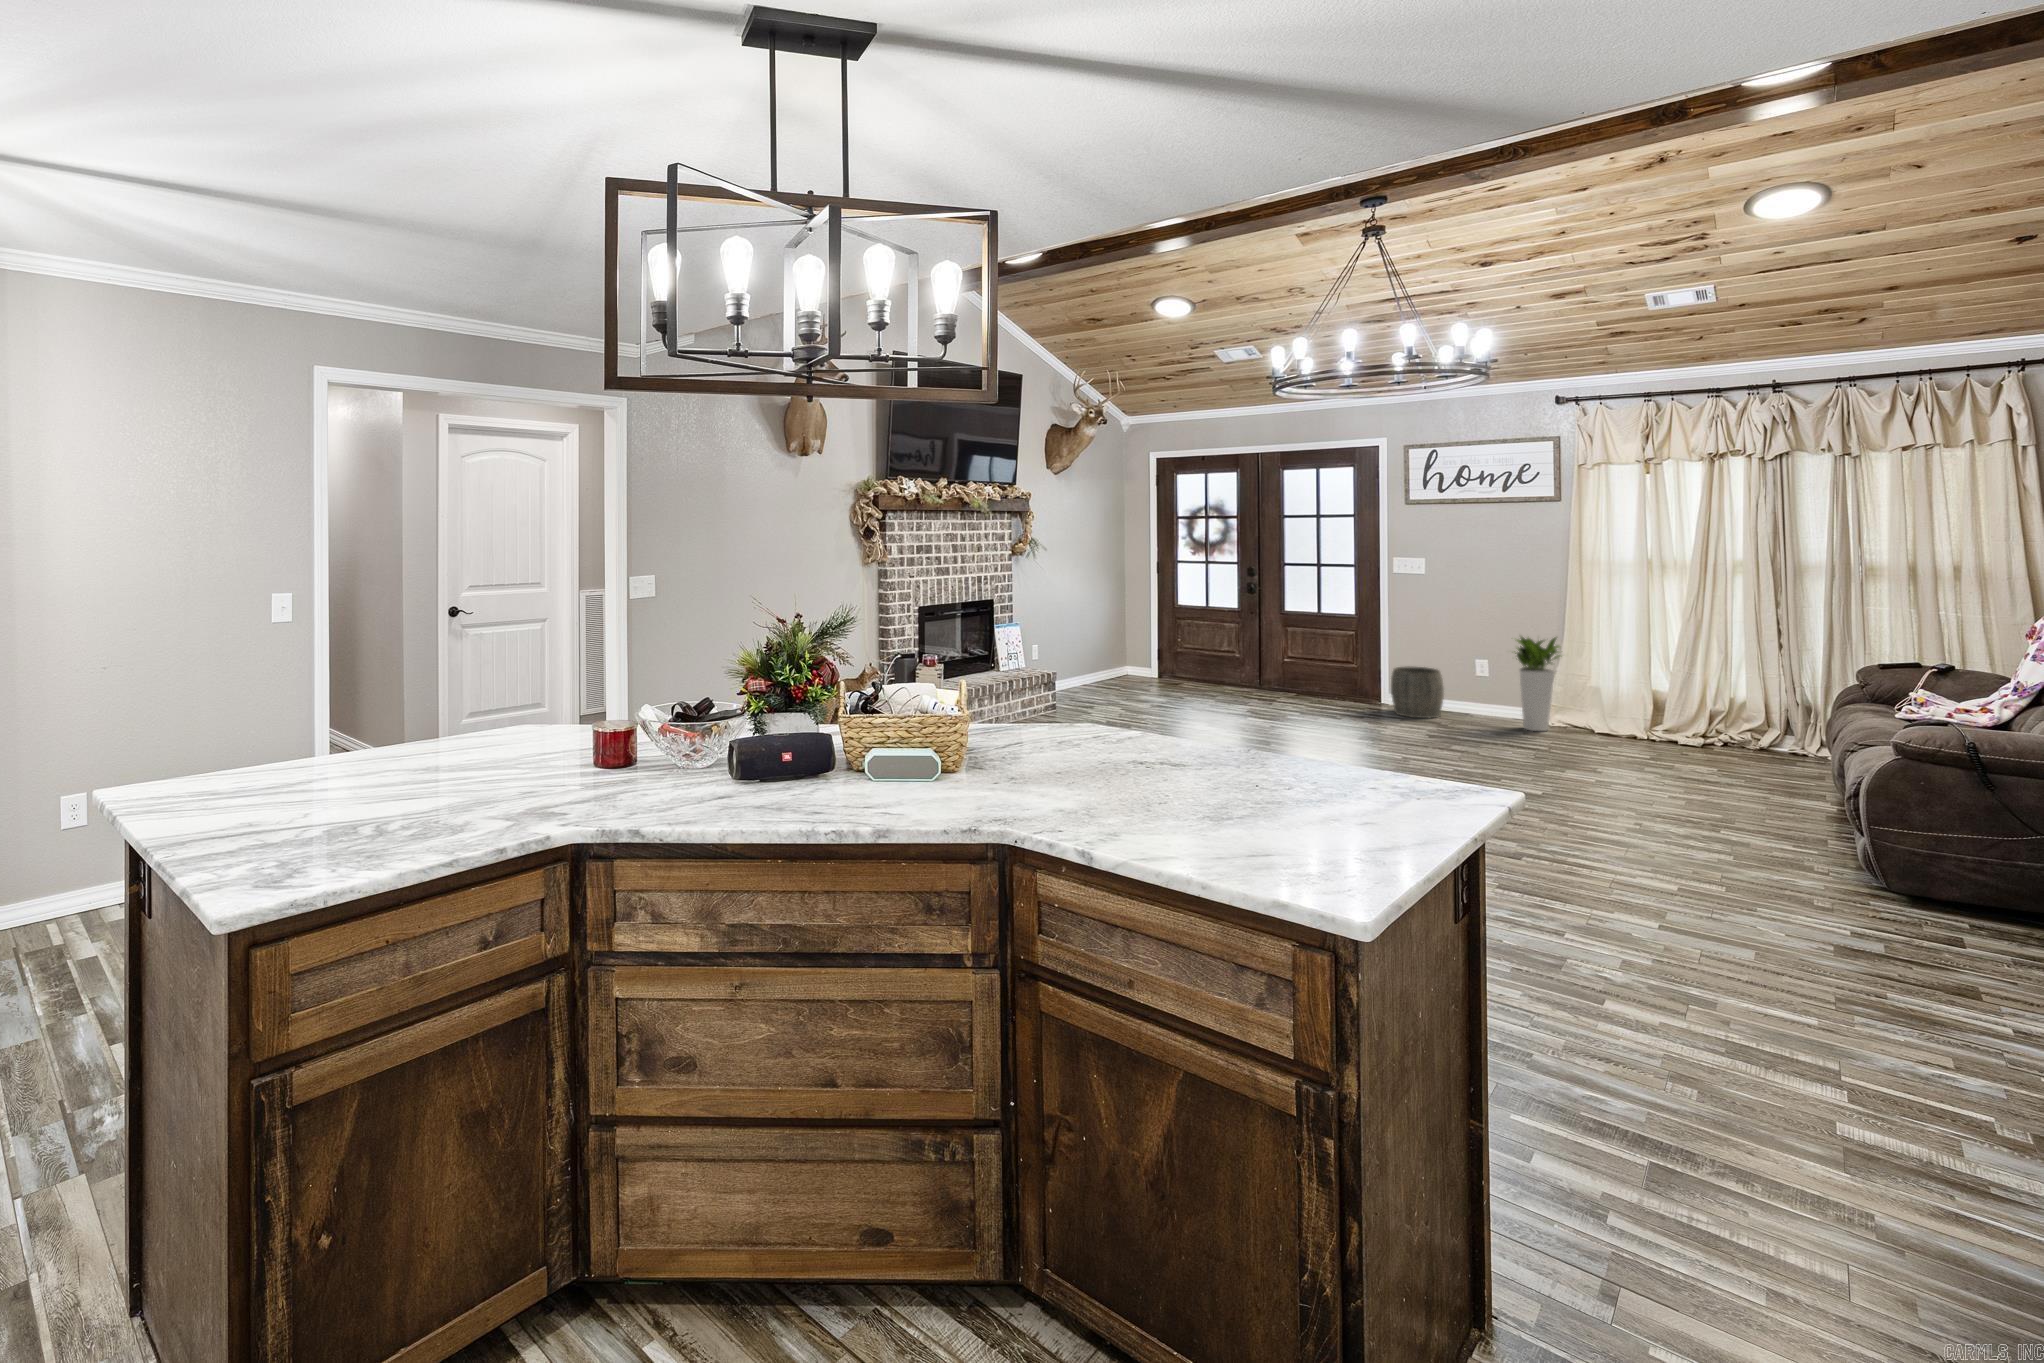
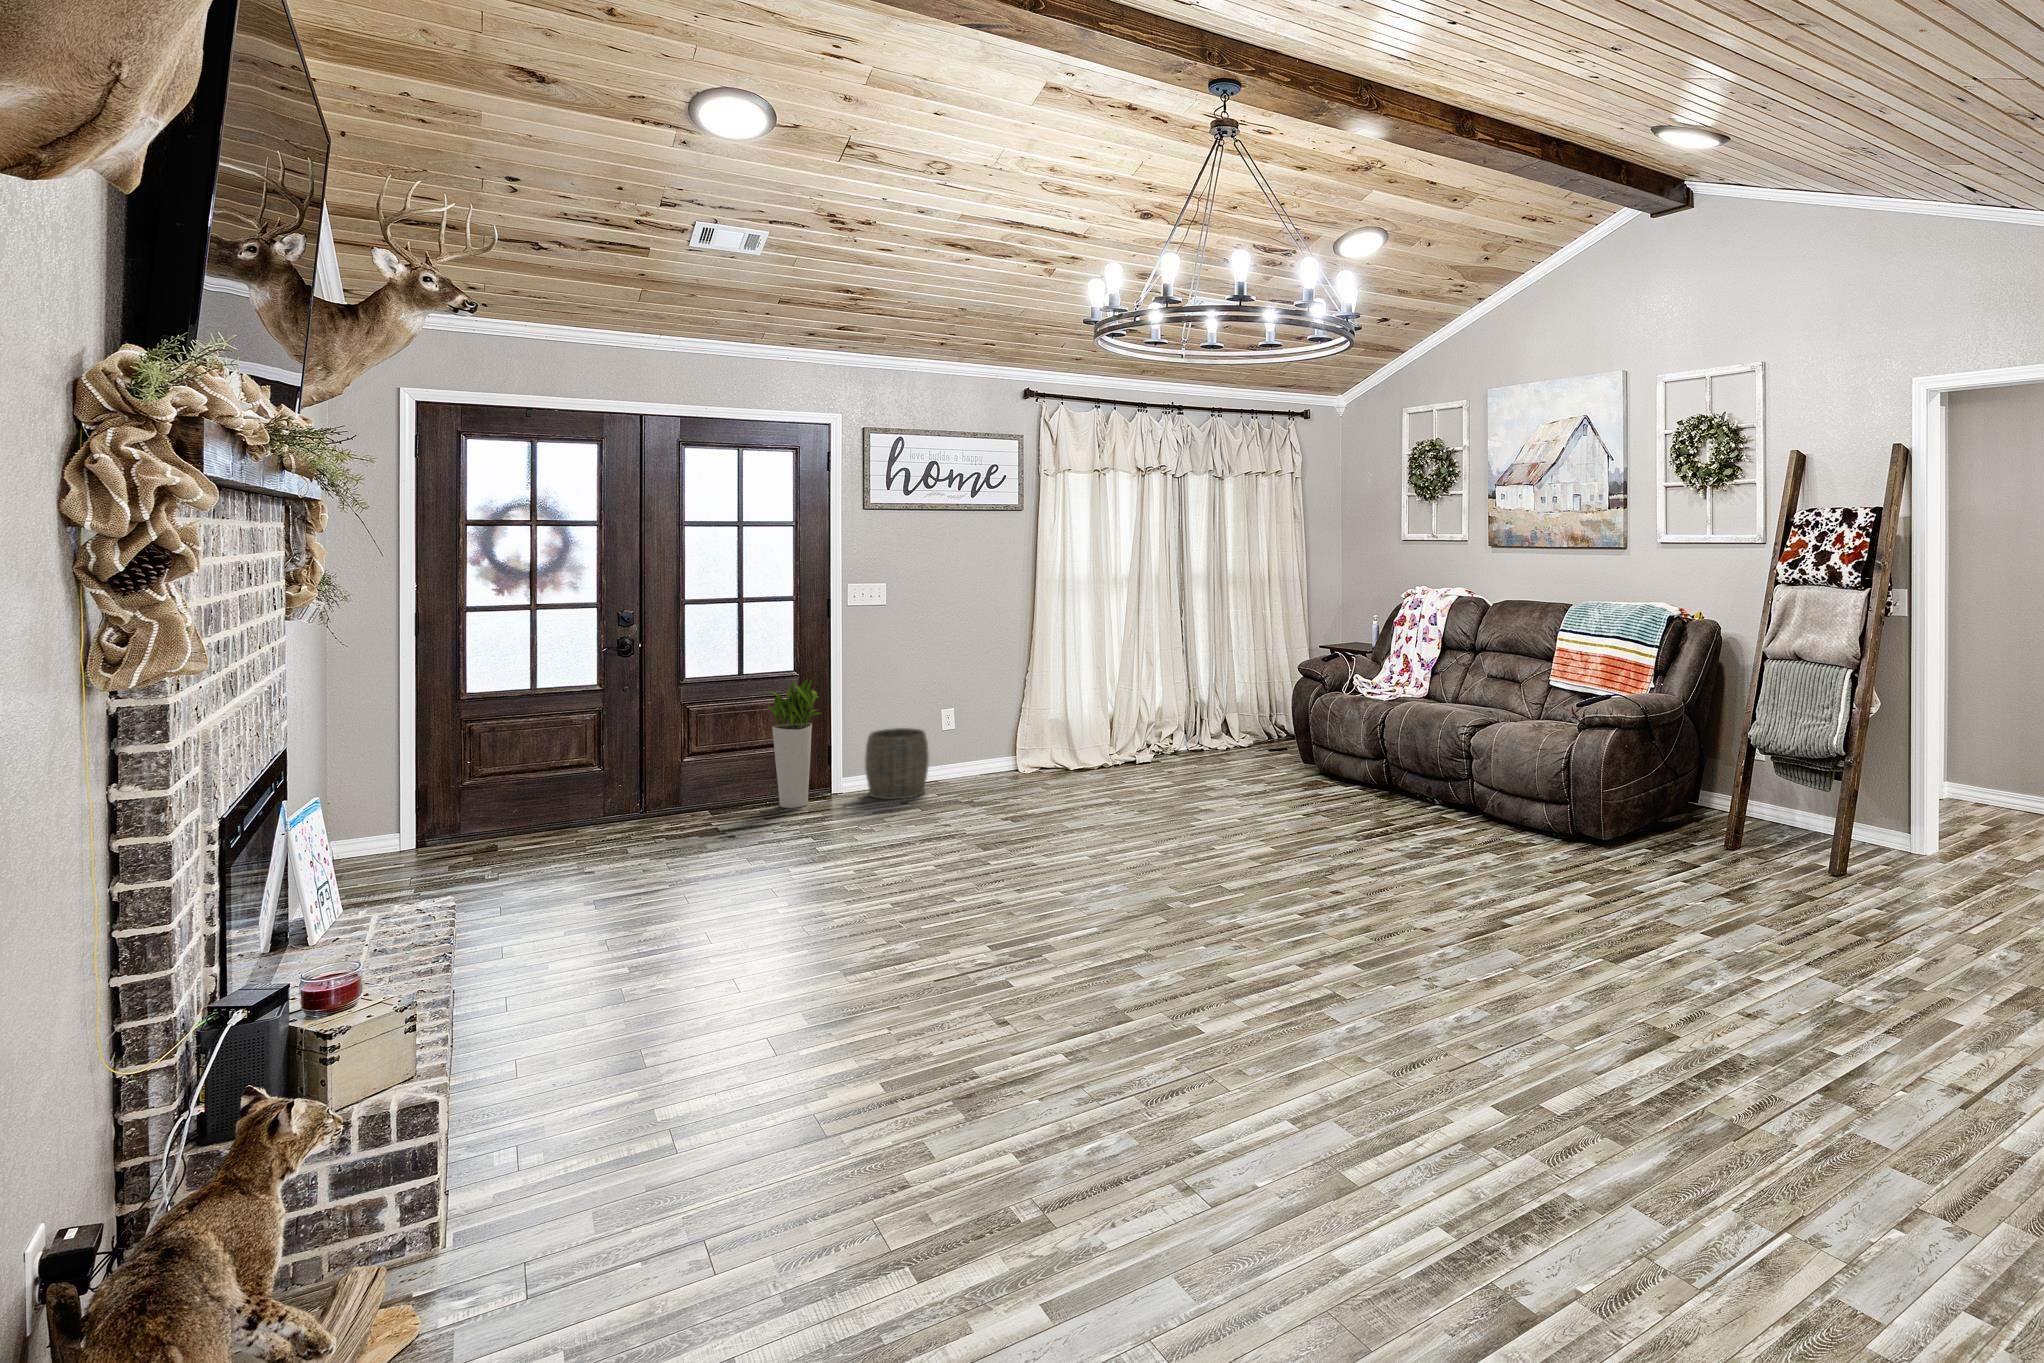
planter: present [1514,637,1560,731] -> present [768,679,821,808]

